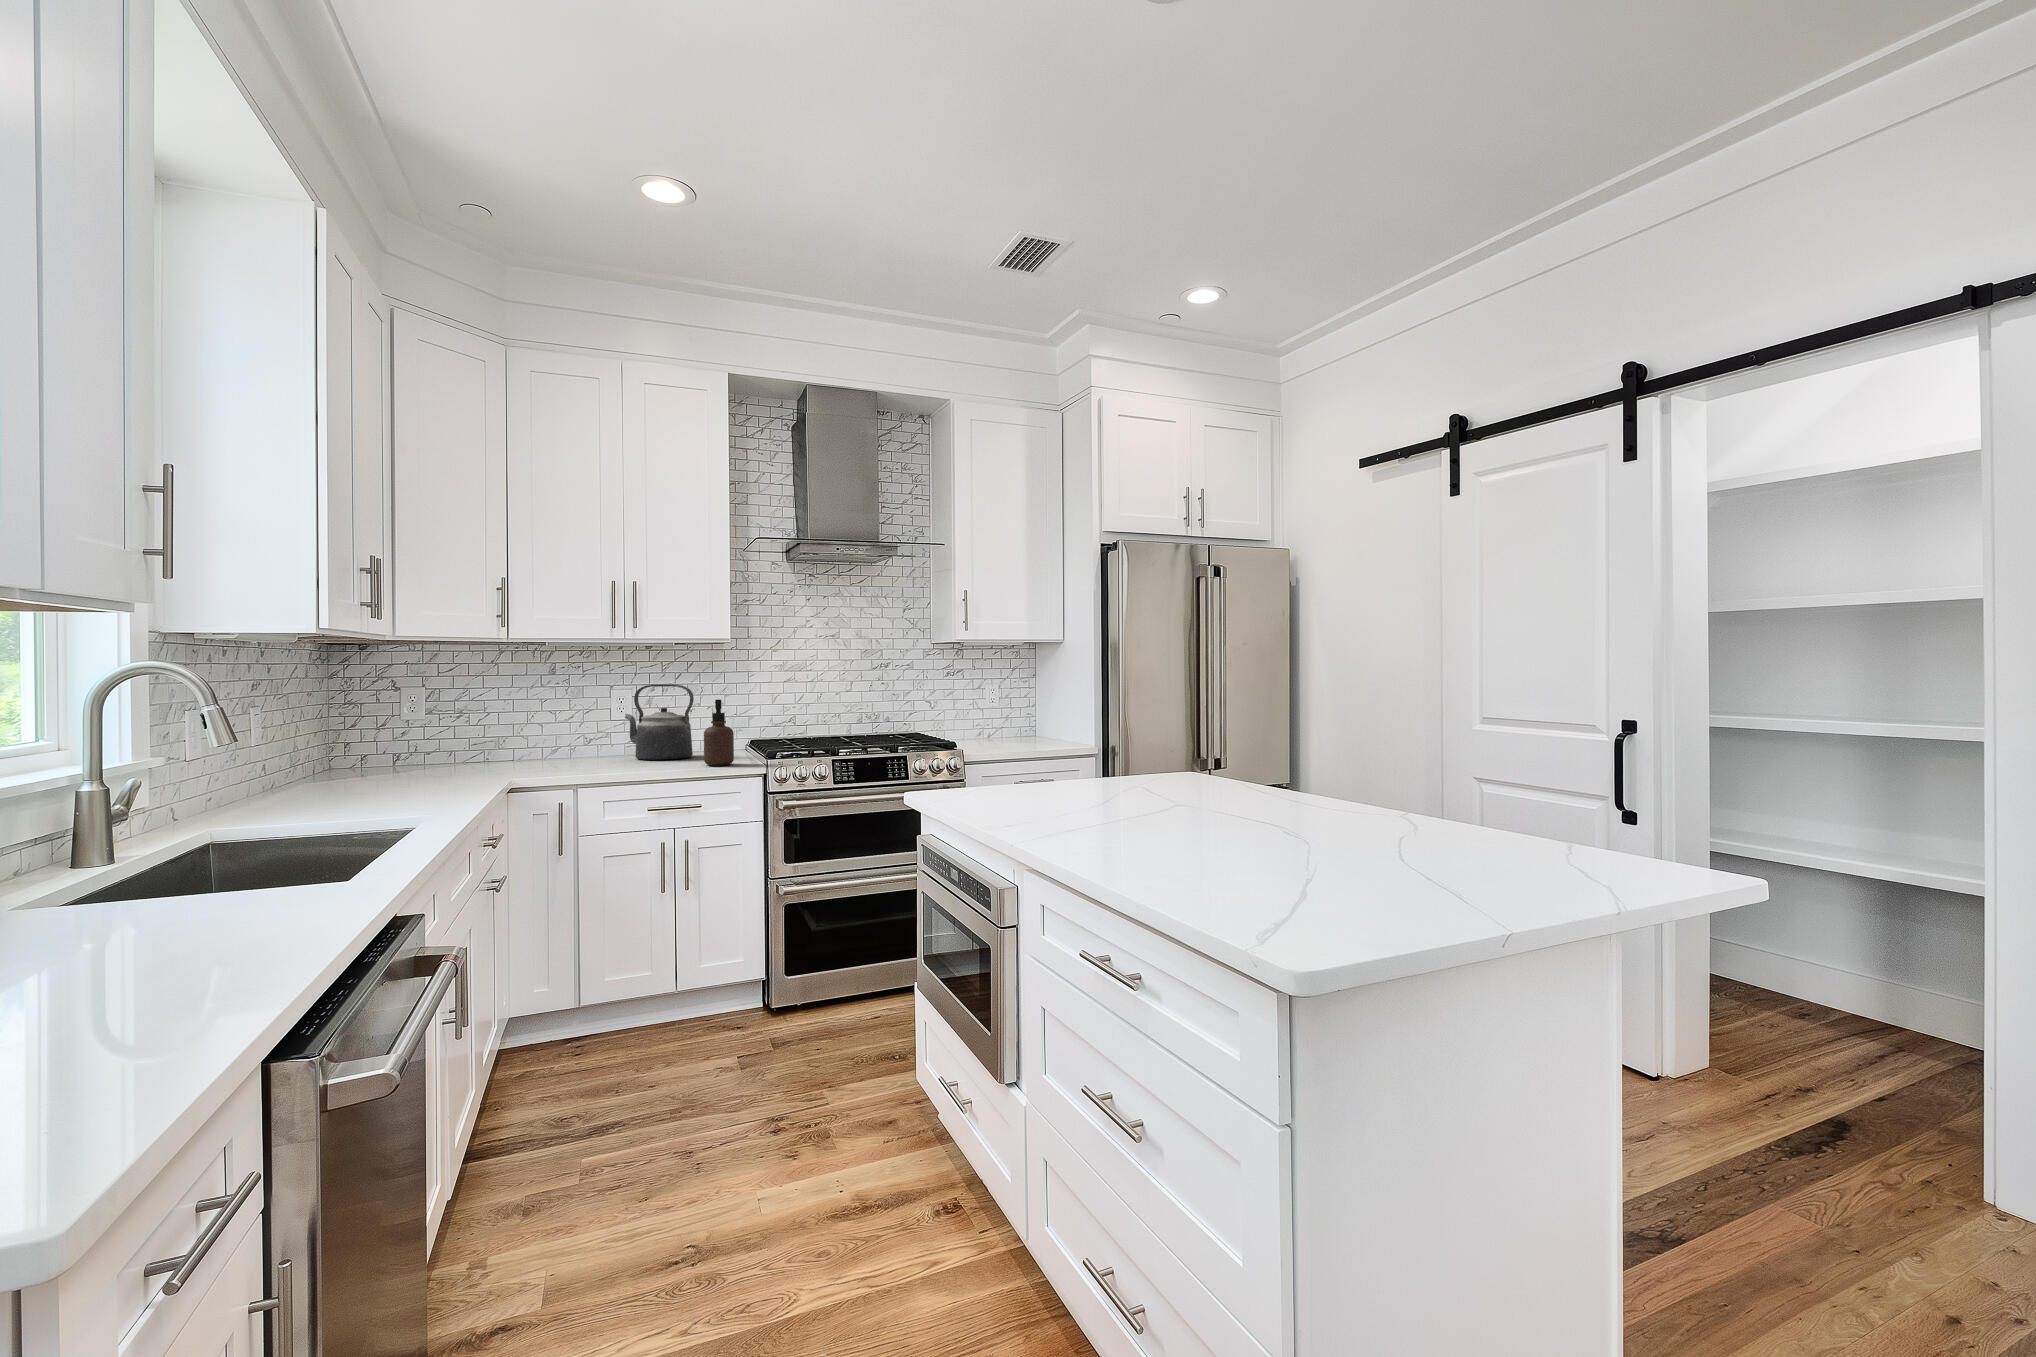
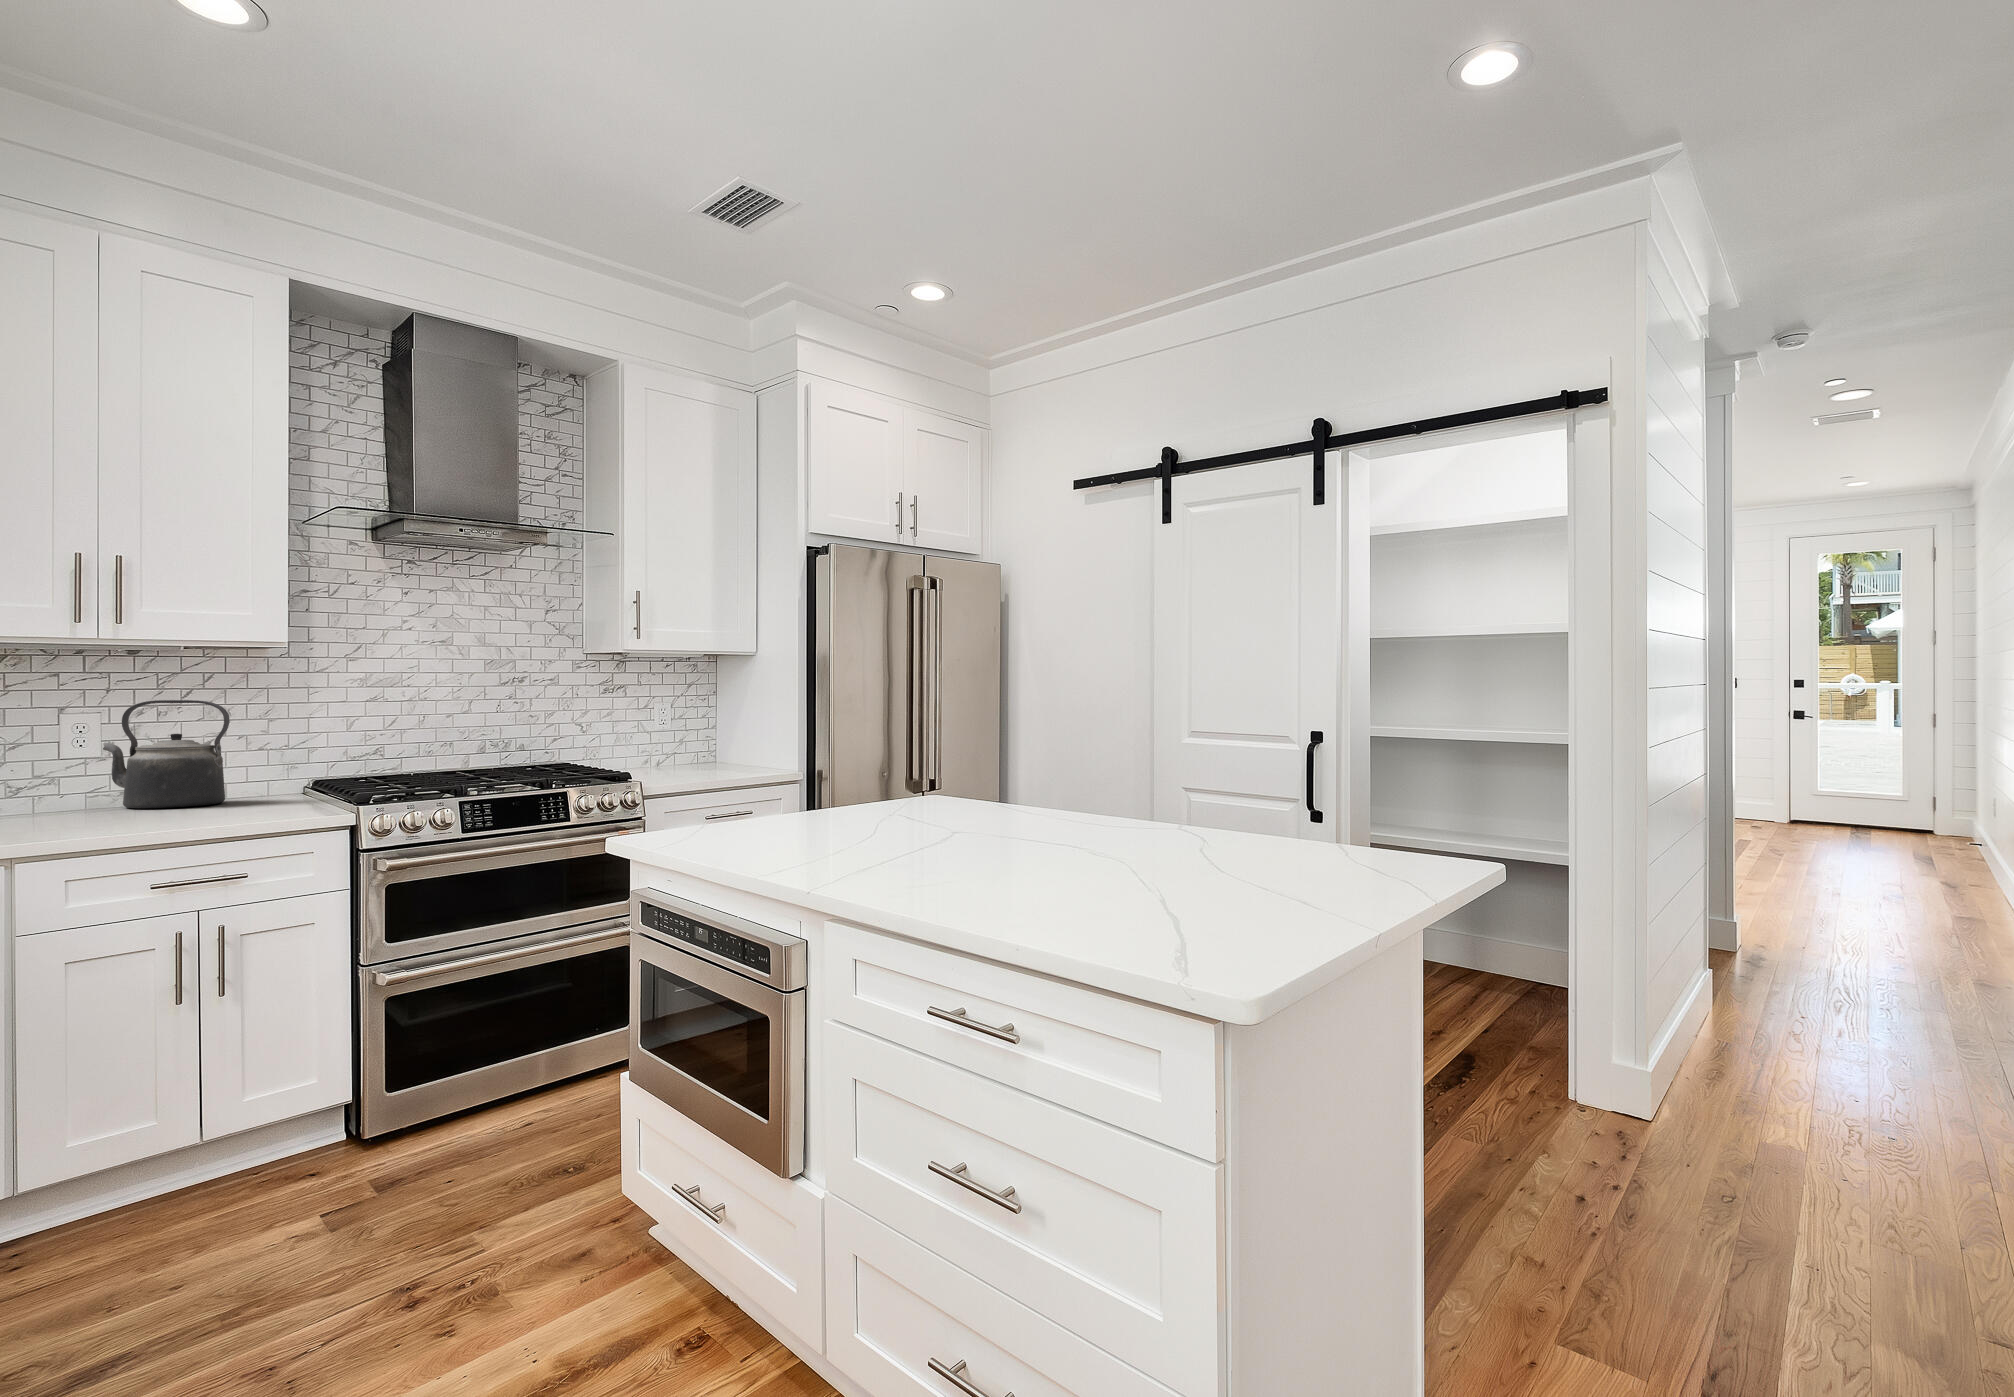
soap dispenser: present [704,700,734,766] -> none [254,719,304,811]

